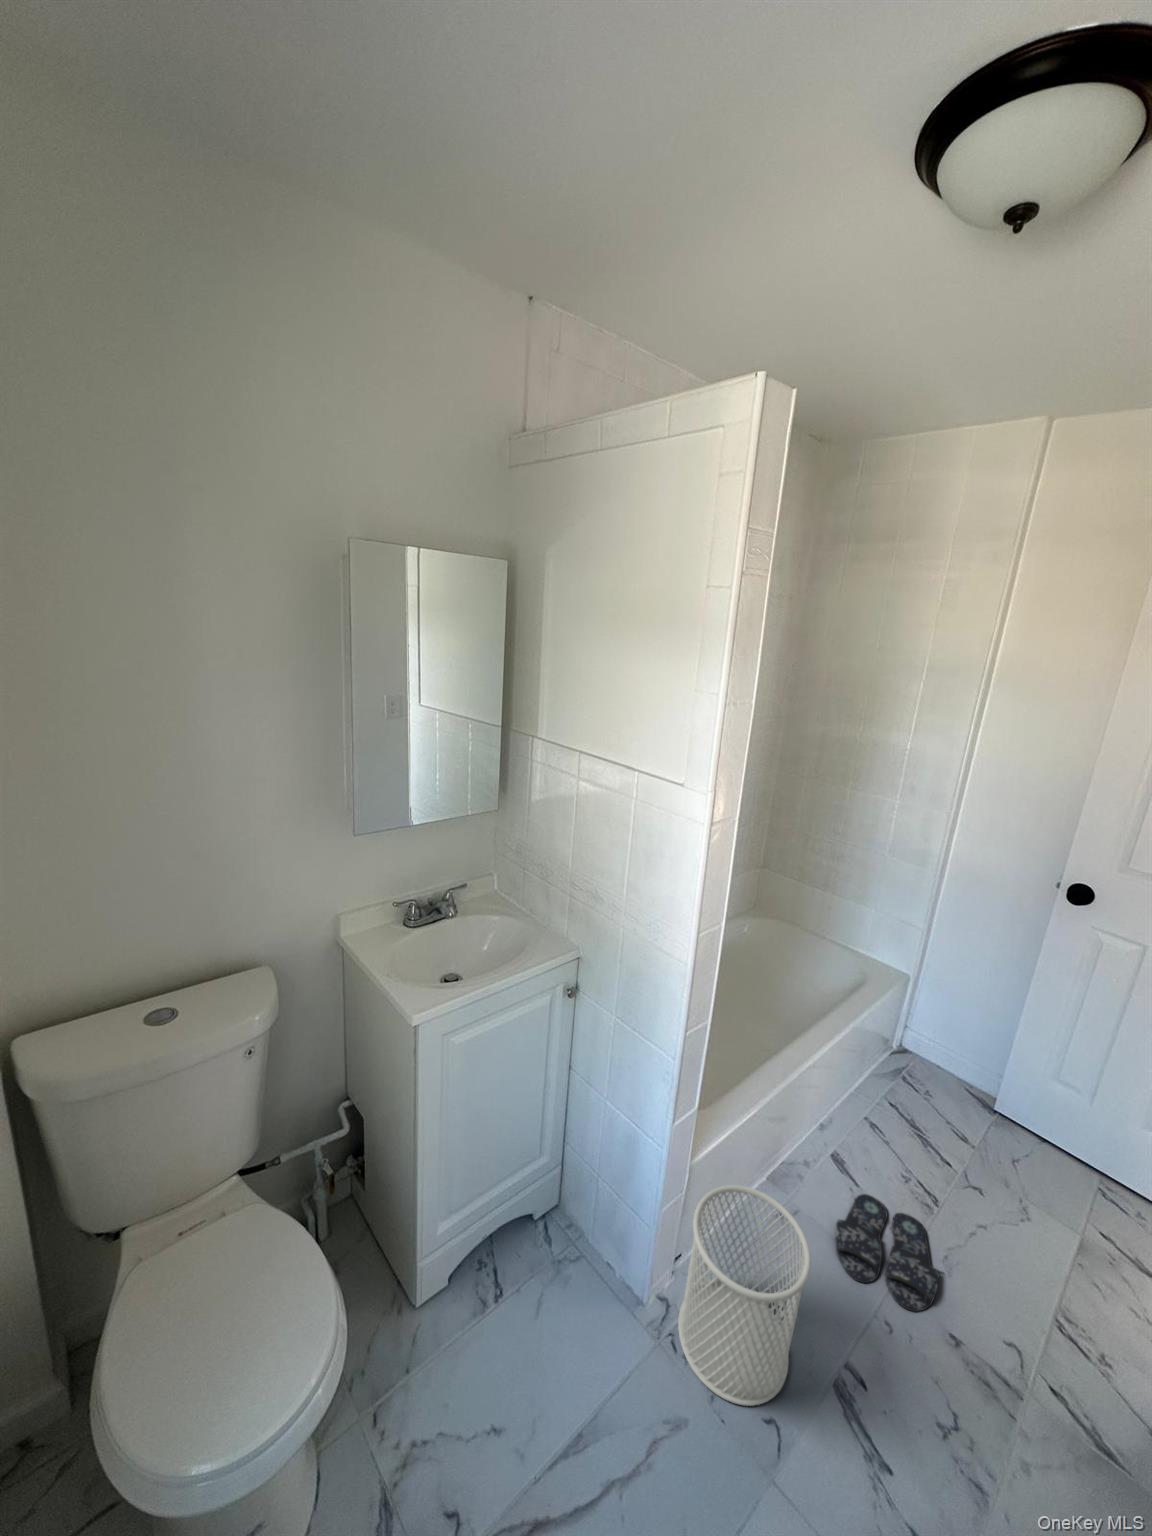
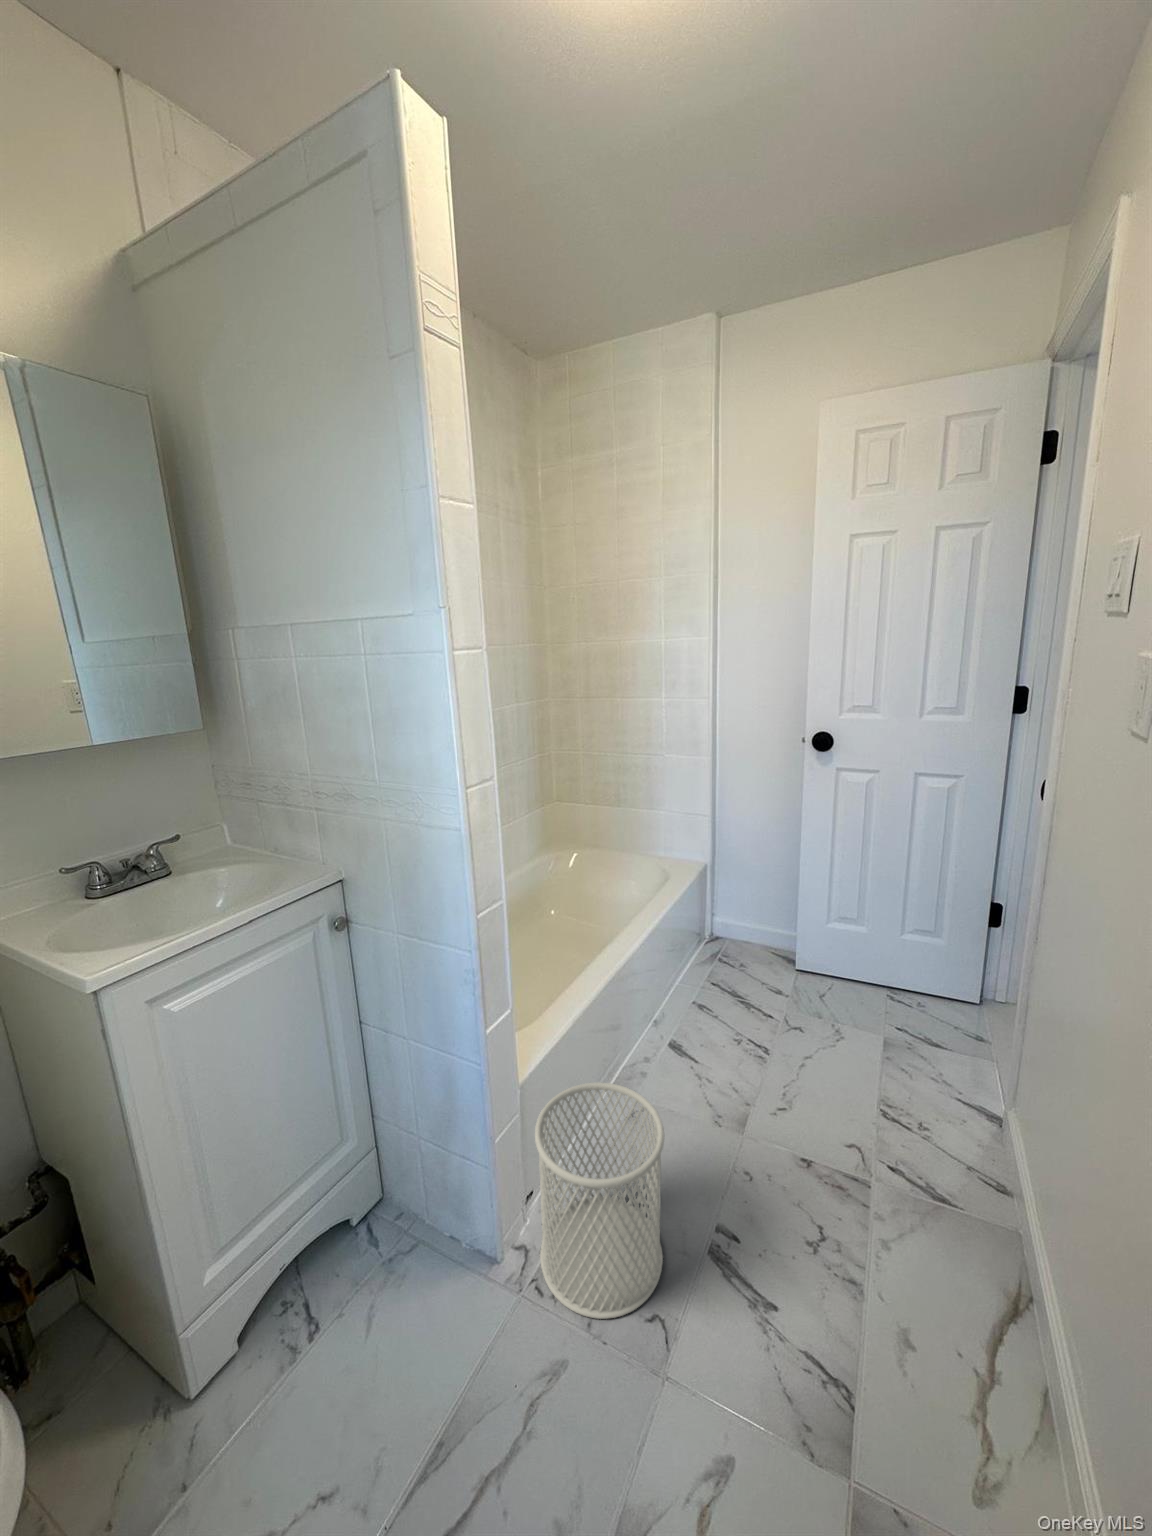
slippers: present [835,1194,940,1312] -> none [685,1067,783,1154]

